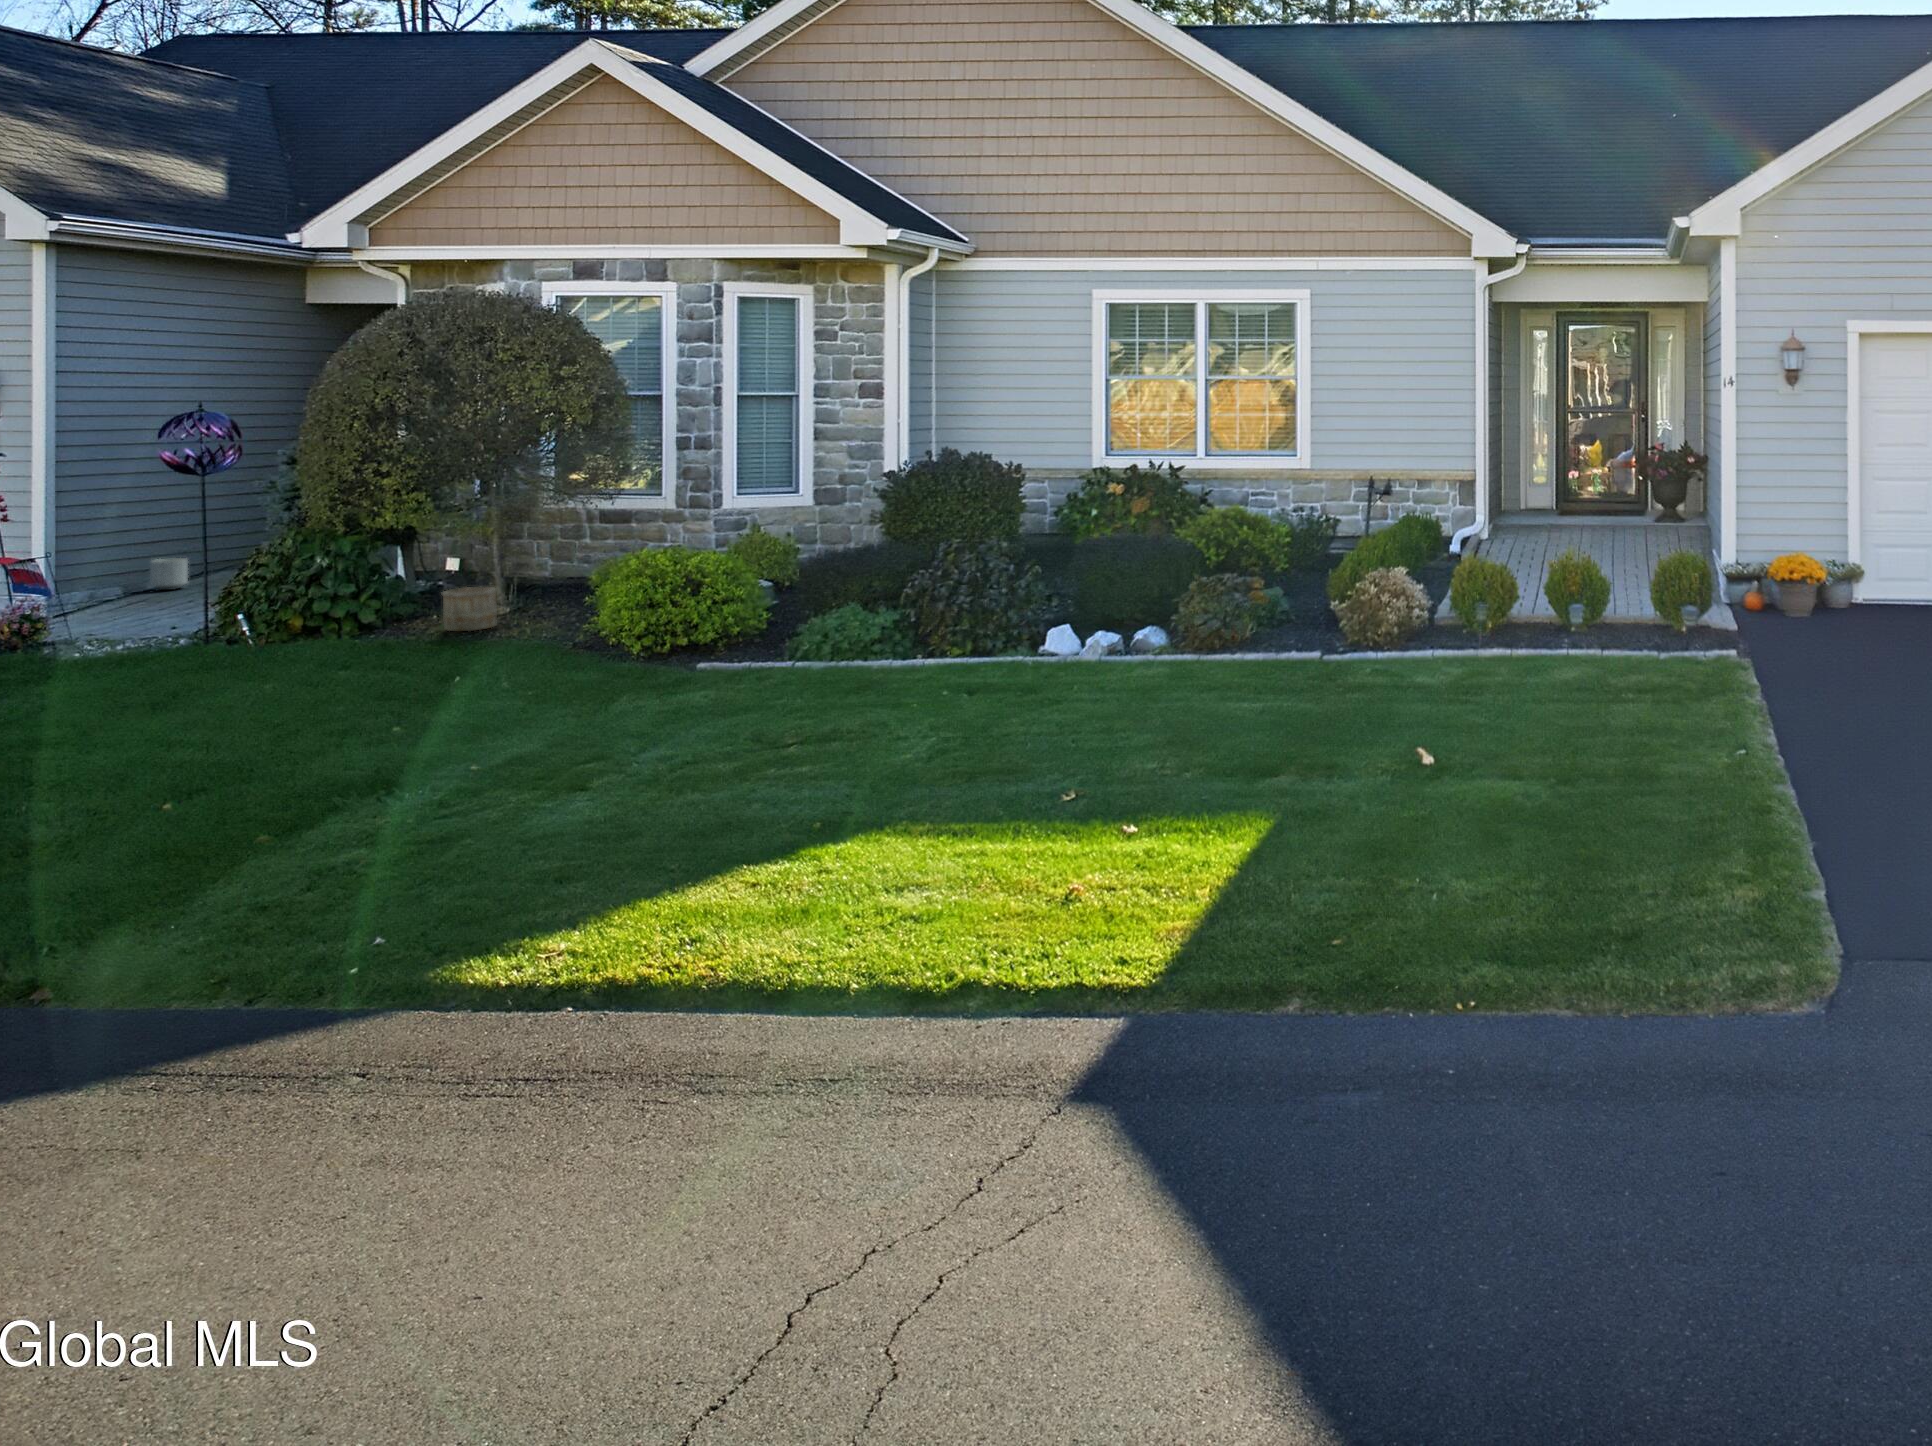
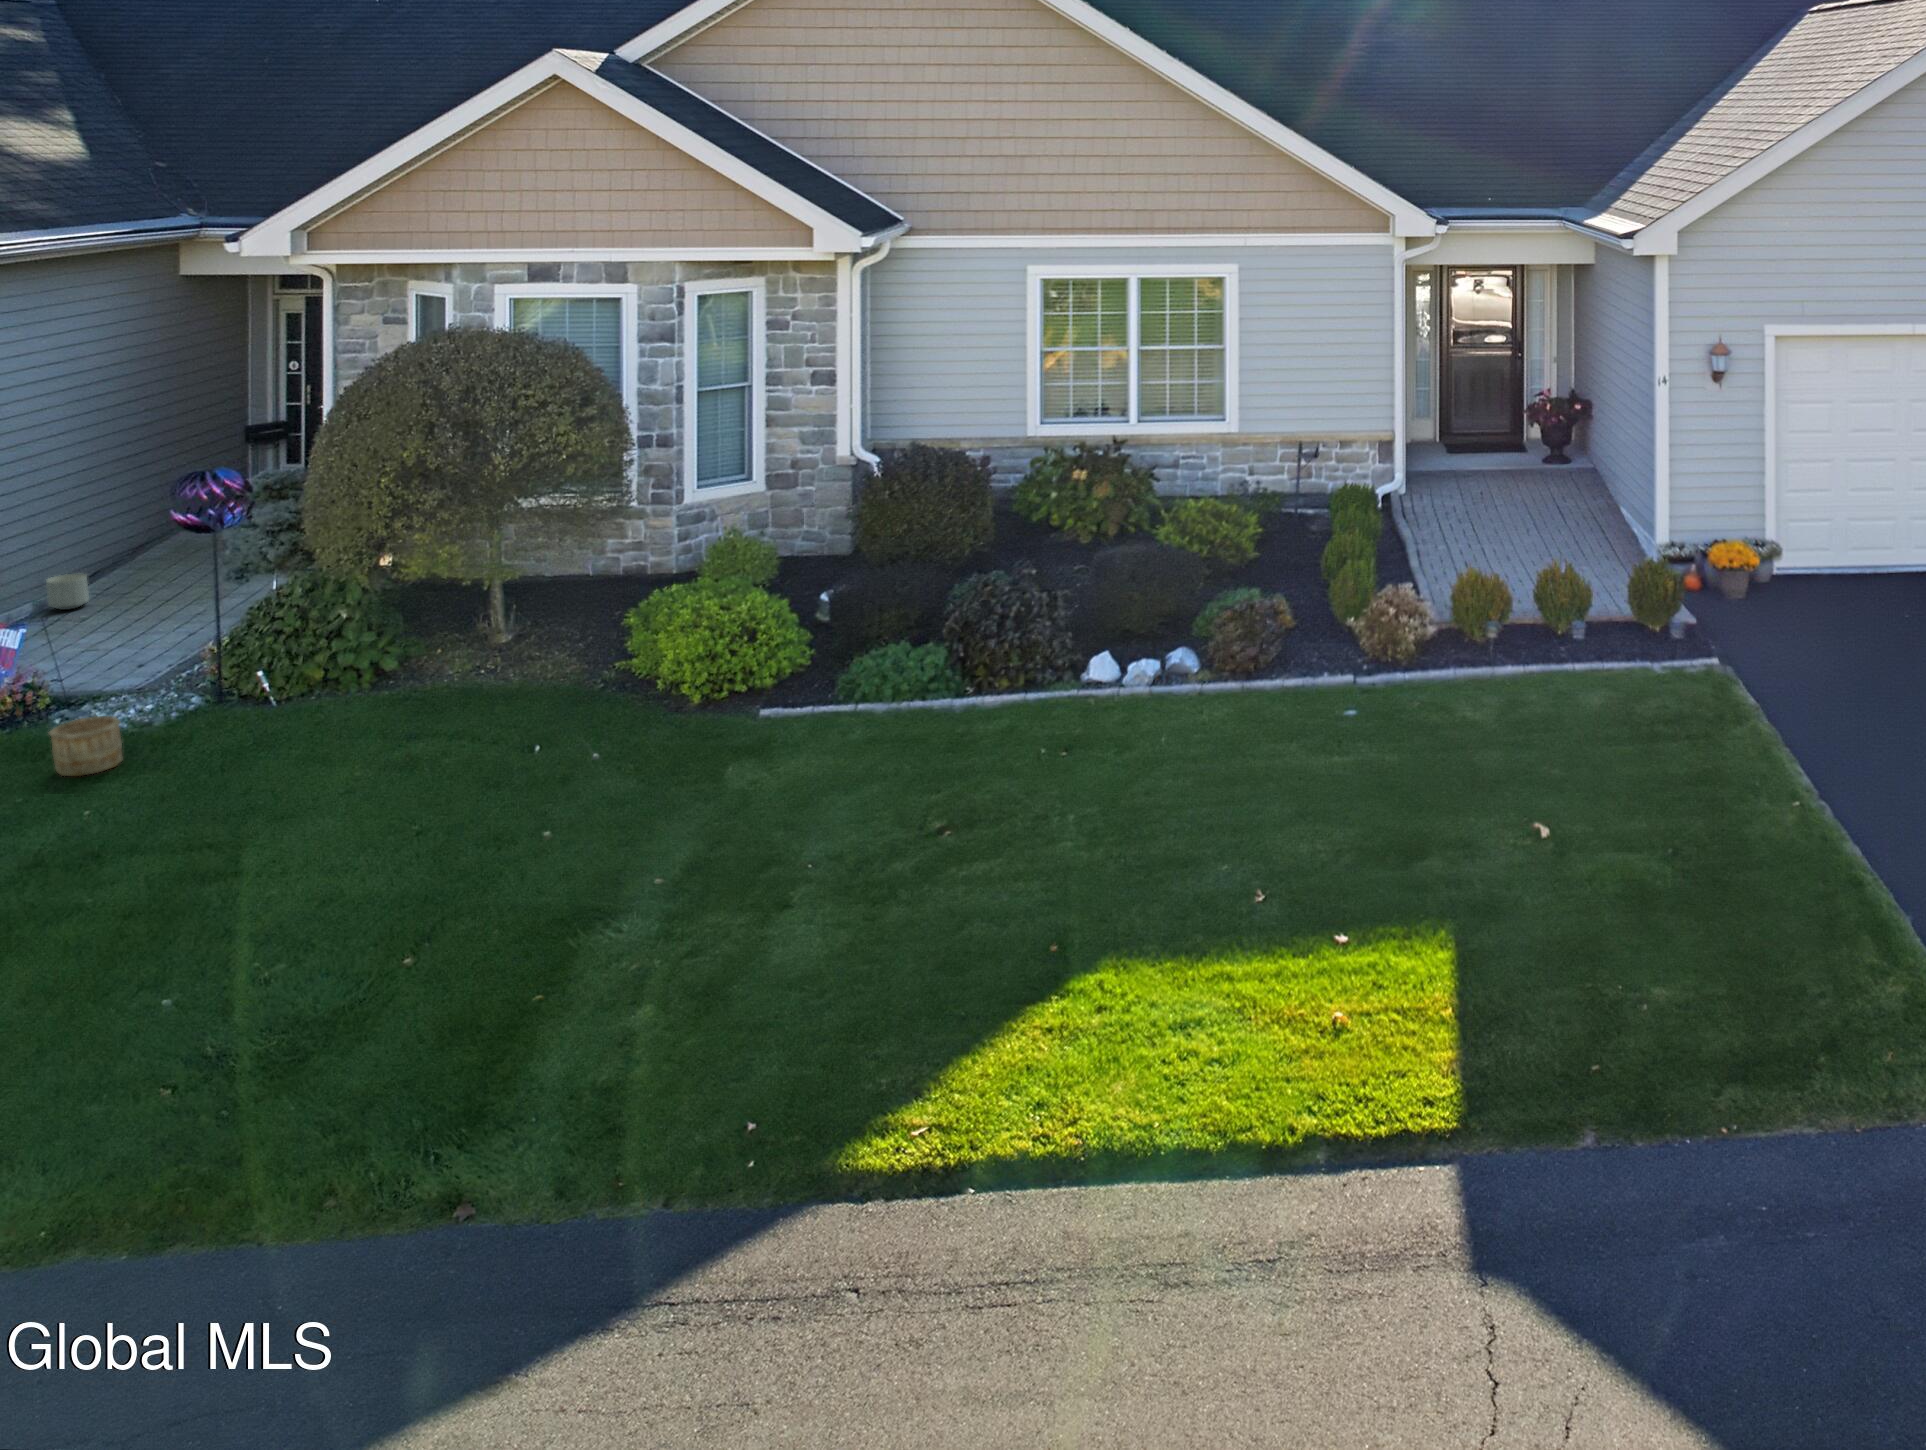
wooden bucket: present [442,587,497,631] -> present [49,716,122,776]

